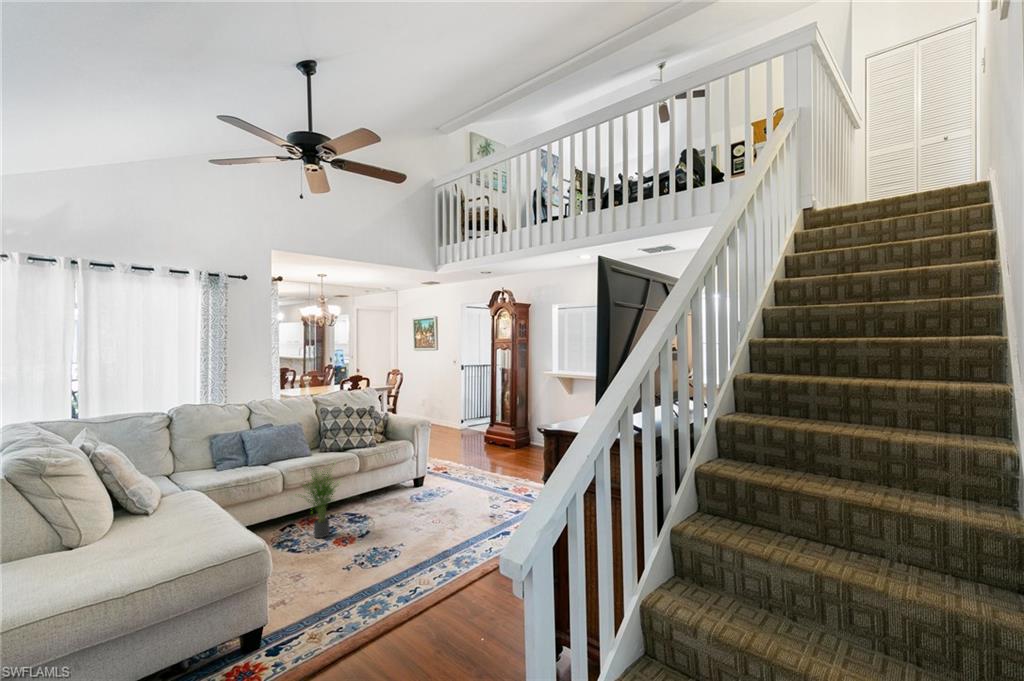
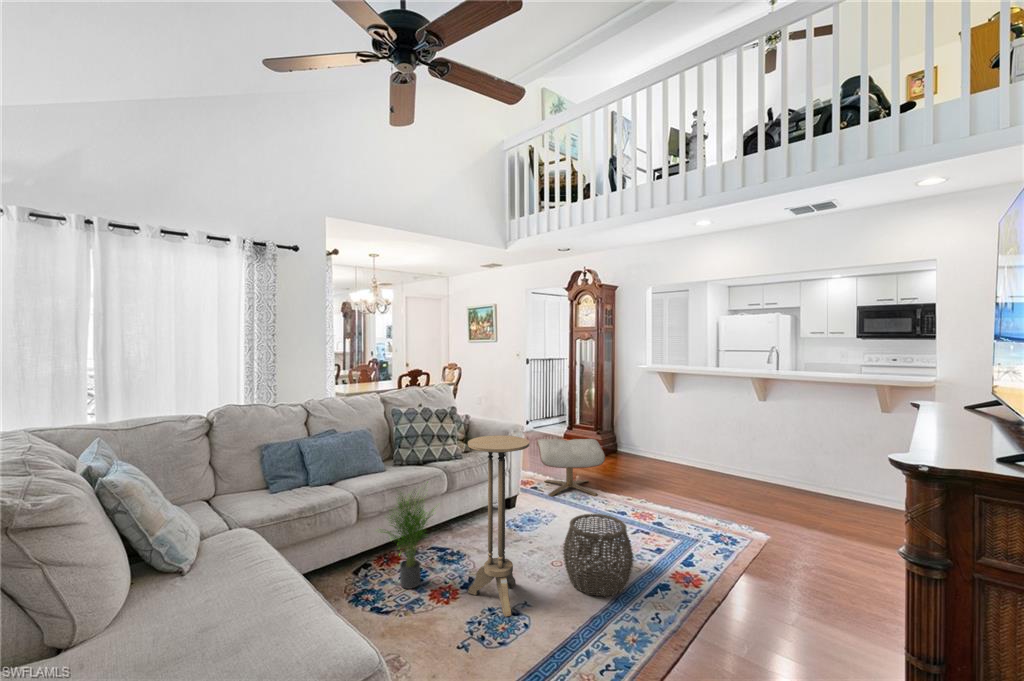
side table: none [359,425,405,552] -> present [468,435,530,617]
ottoman: none [448,432,501,479] -> present [537,439,605,496]
woven basket: none [435,483,485,540] -> present [563,514,633,597]

